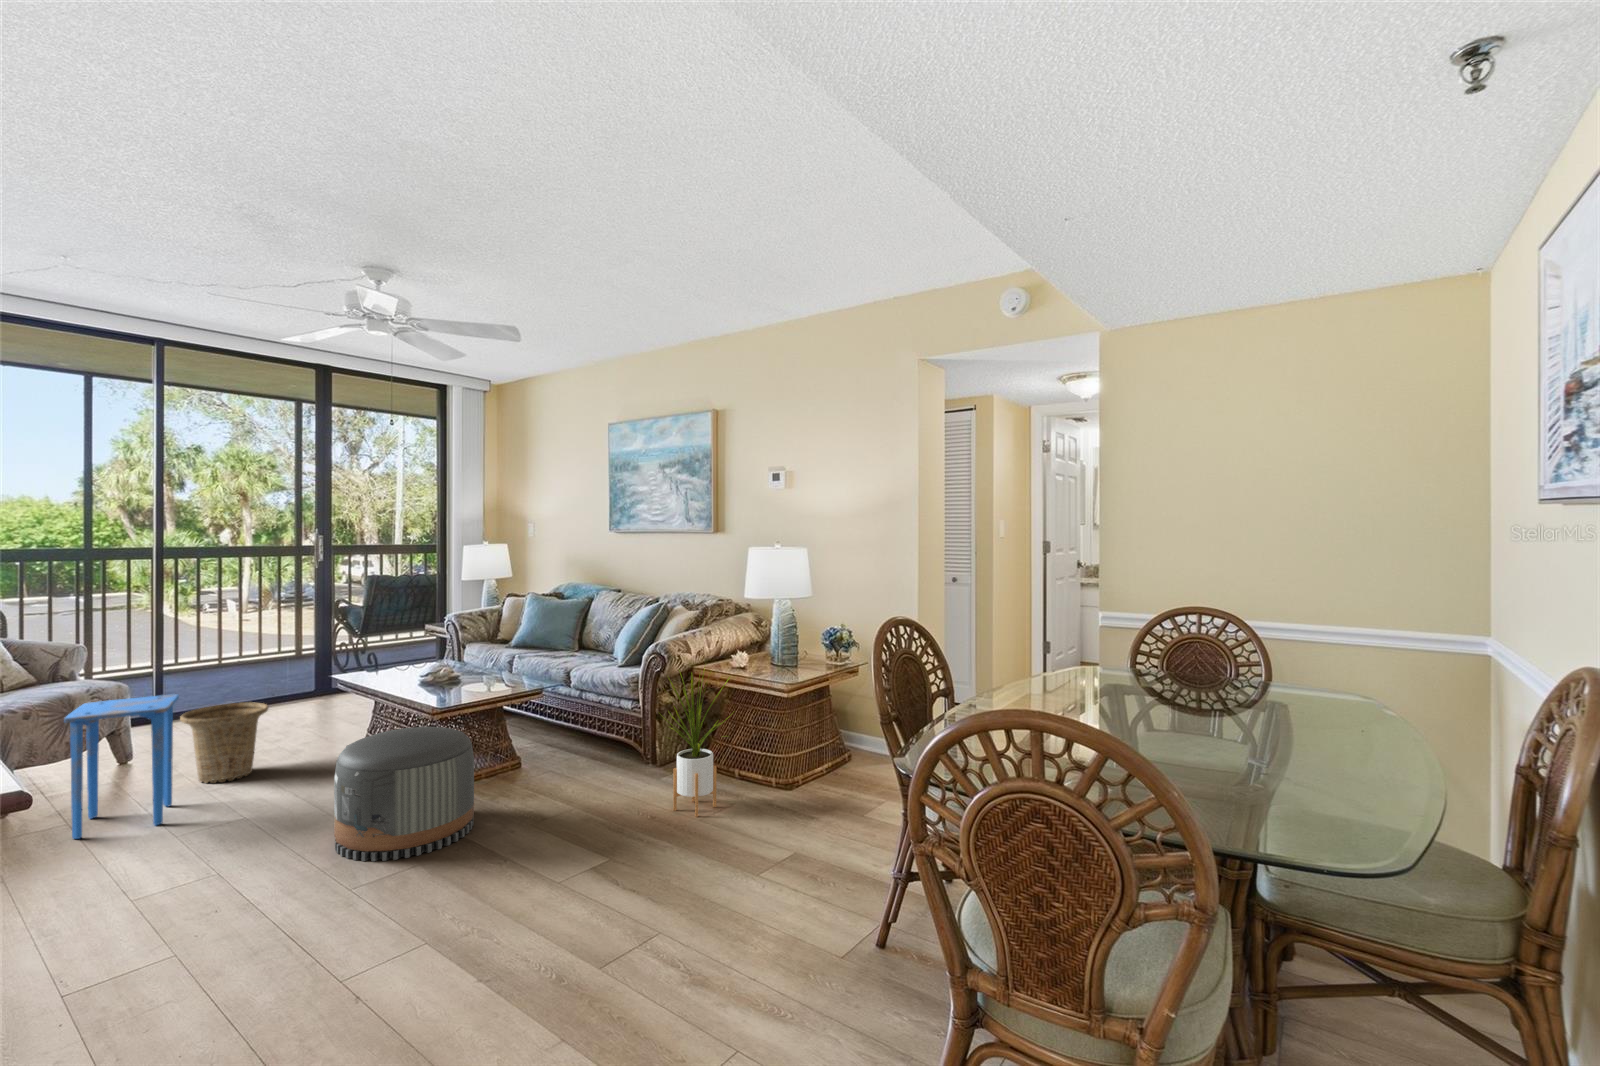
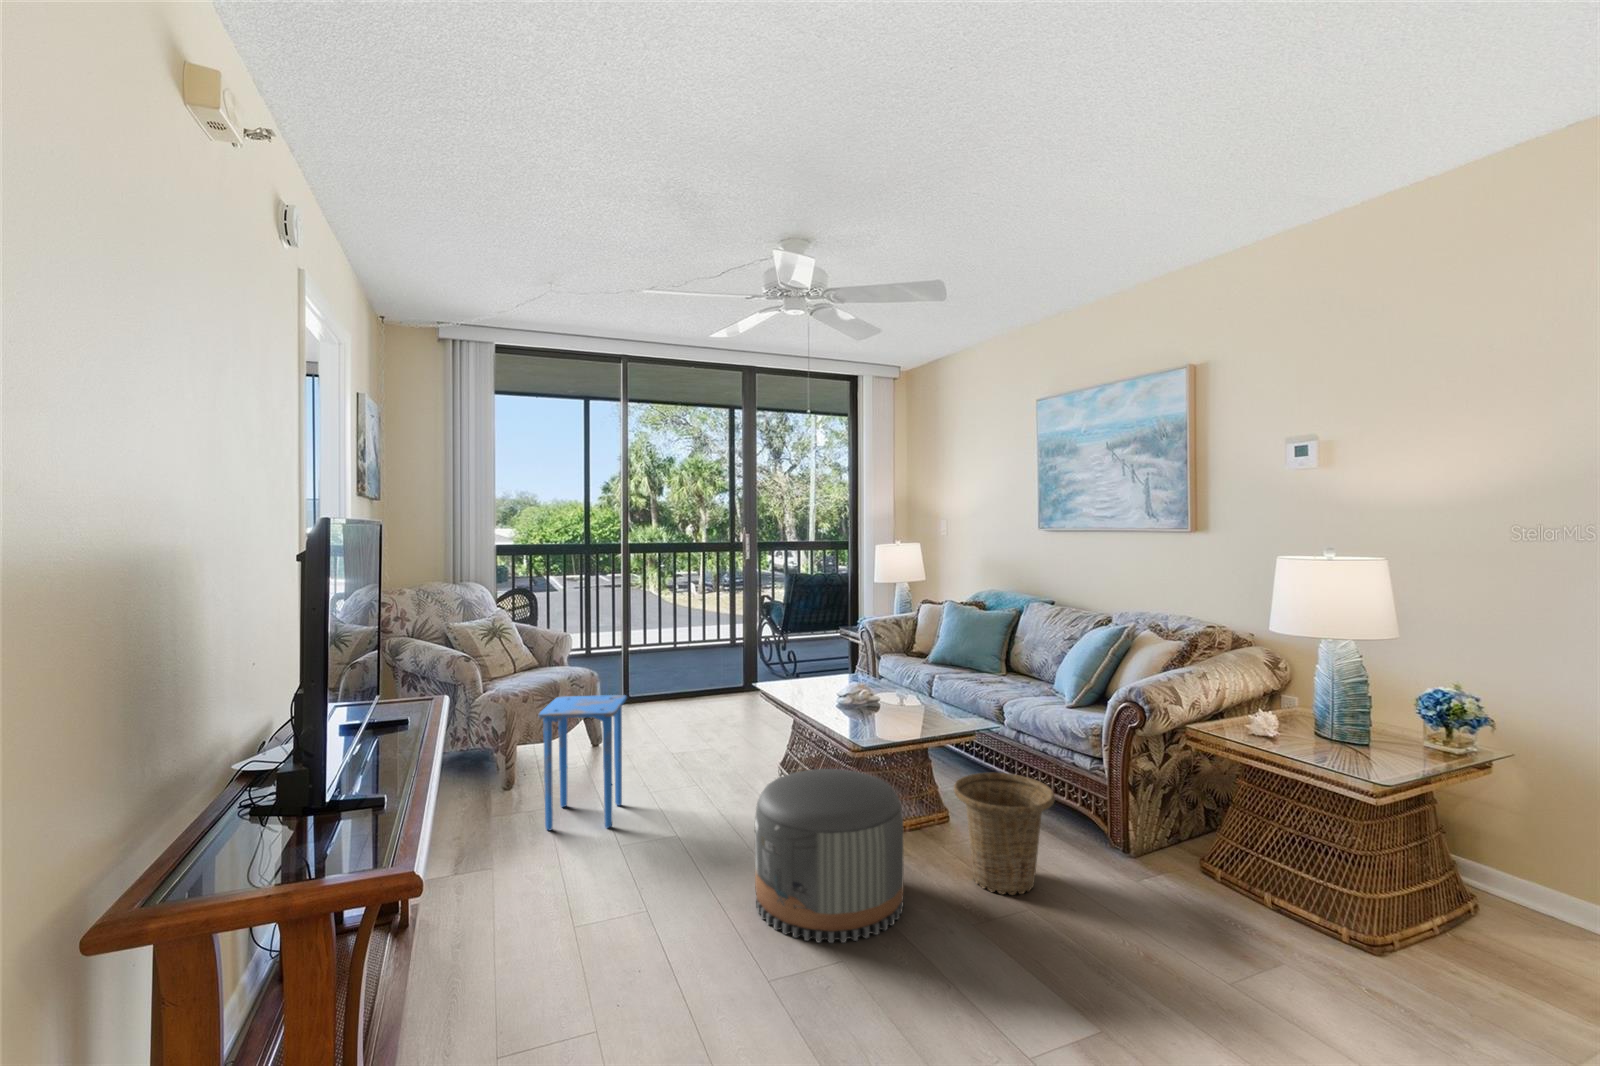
house plant: present [659,670,731,817] -> none [1153,735,1288,975]
basket: present [180,702,268,783] -> present [954,773,1055,895]

